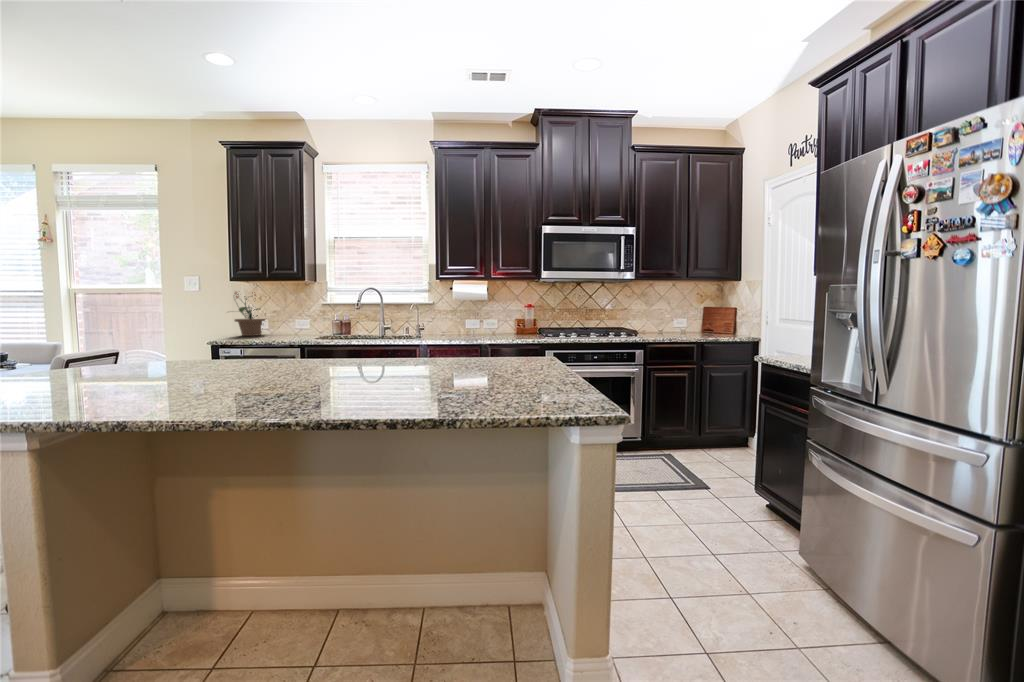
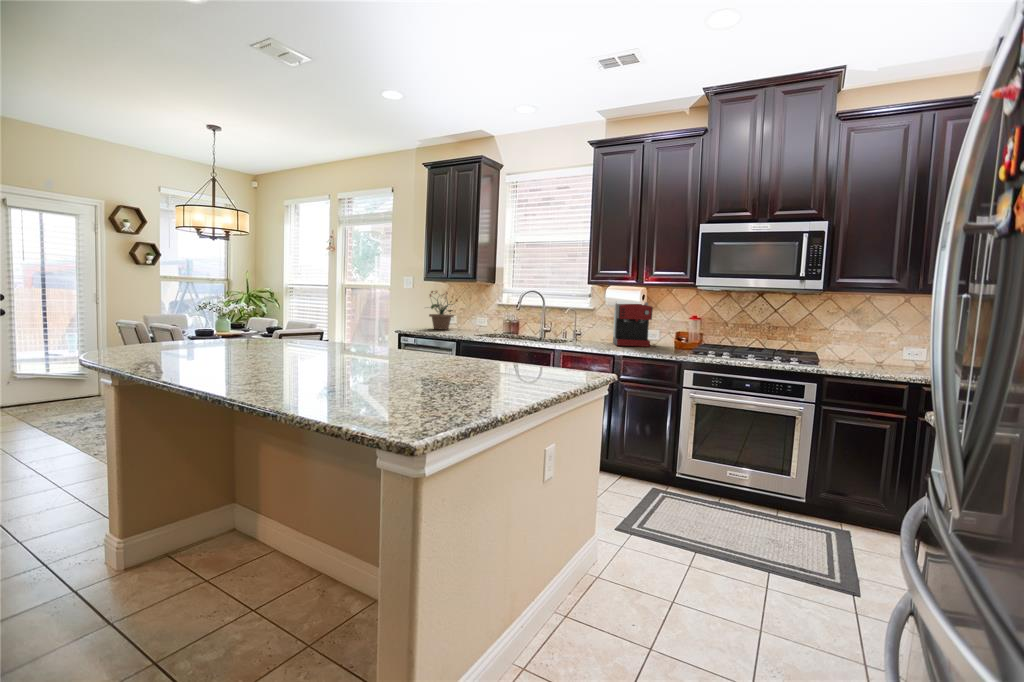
coffee maker: none [461,293,501,335] -> present [613,302,653,347]

